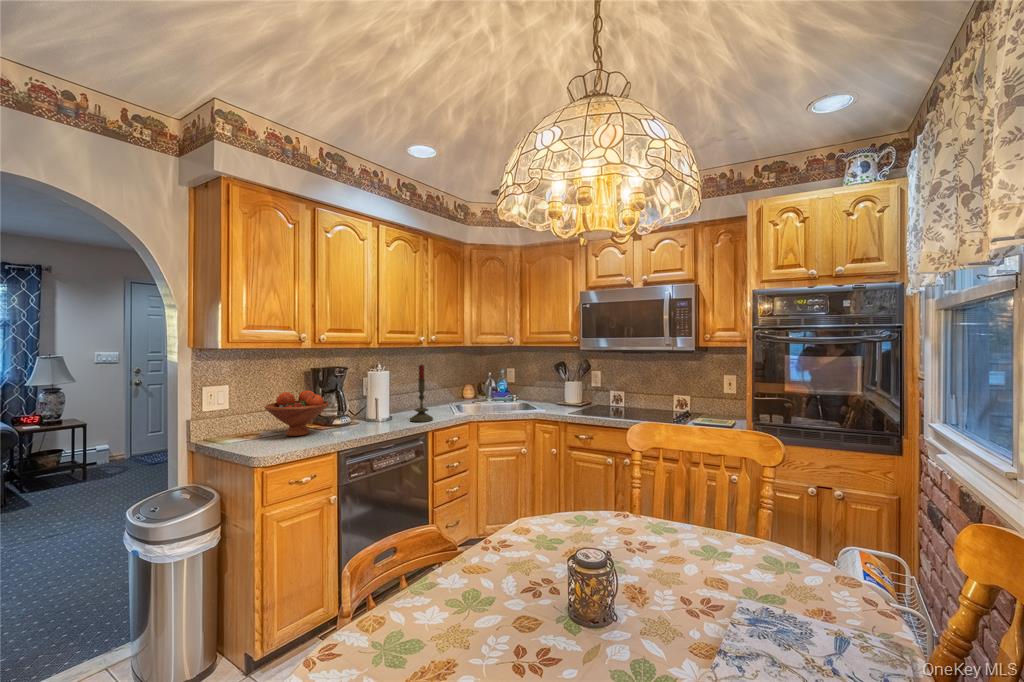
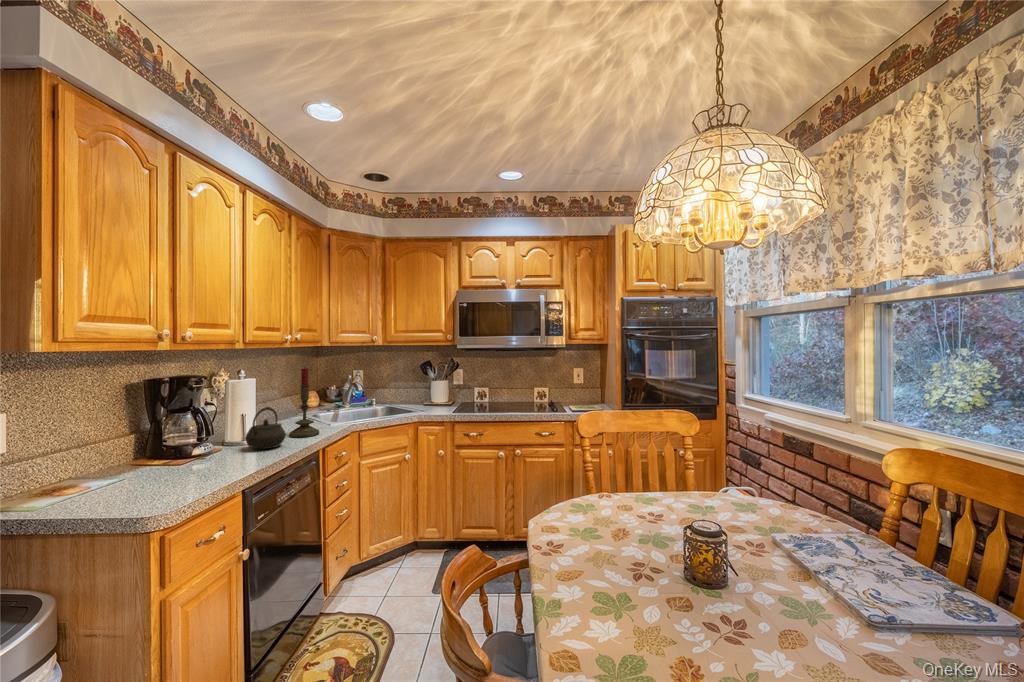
fruit bowl: present [265,390,329,436] -> none [93,408,202,477]
kettle: none [367,395,398,428] -> present [245,407,286,449]

